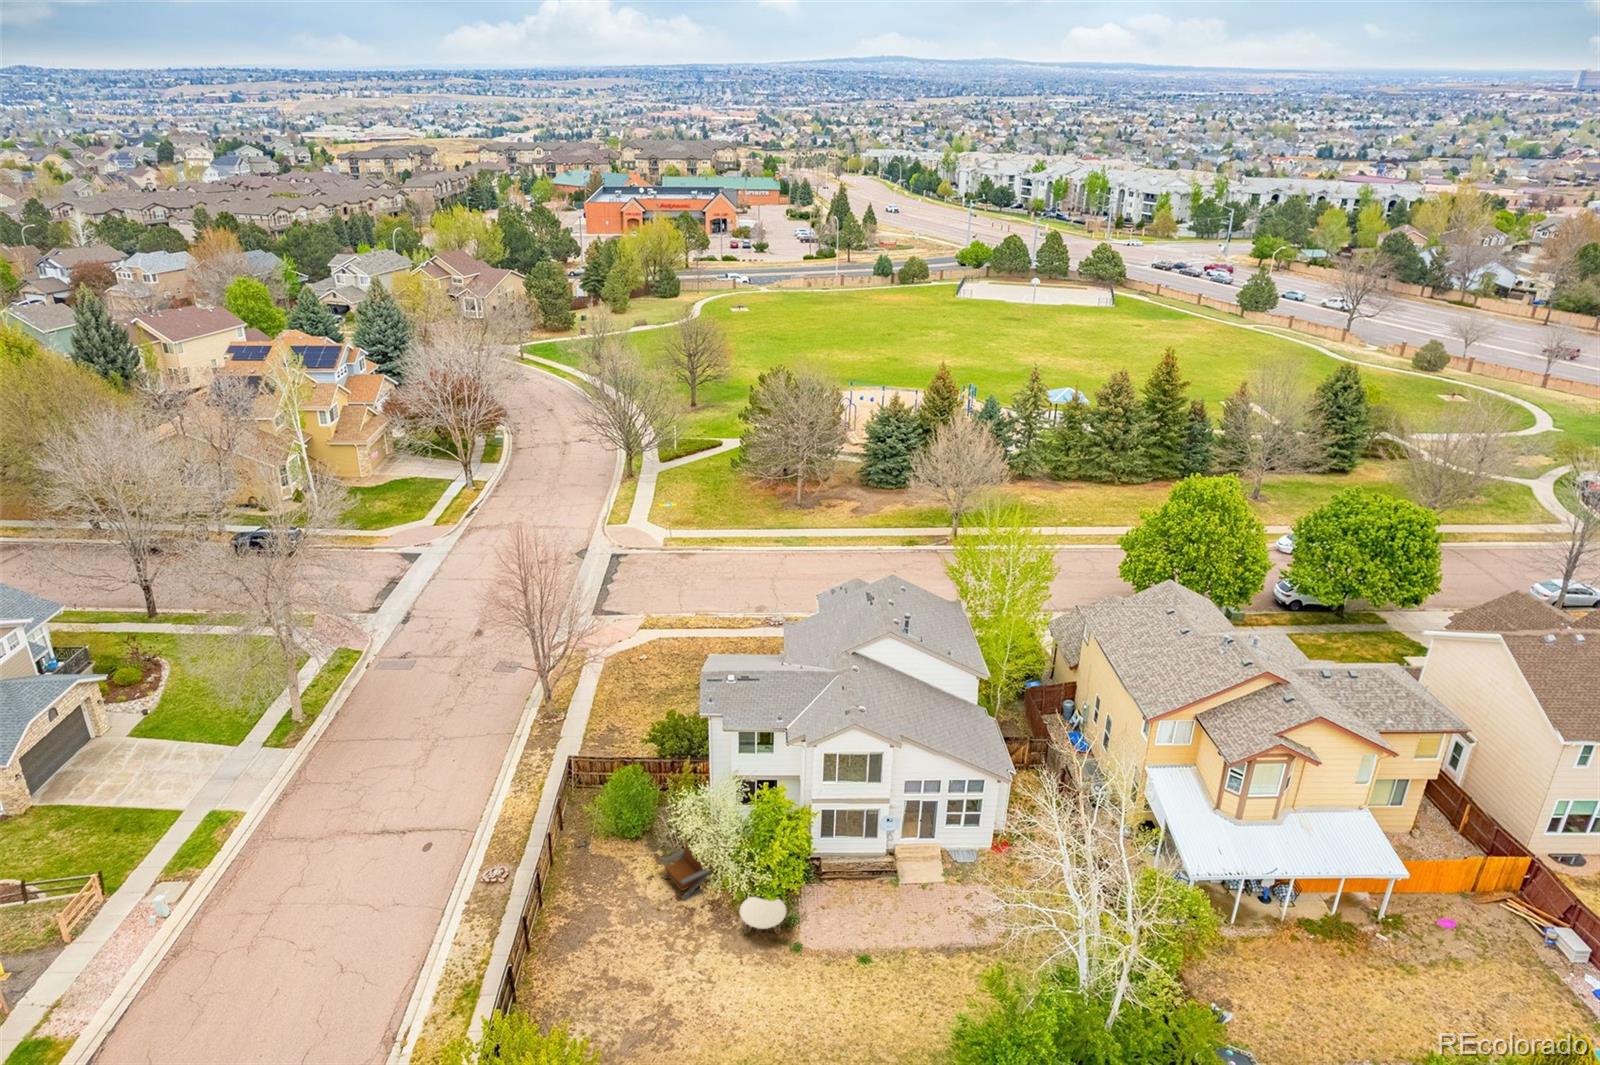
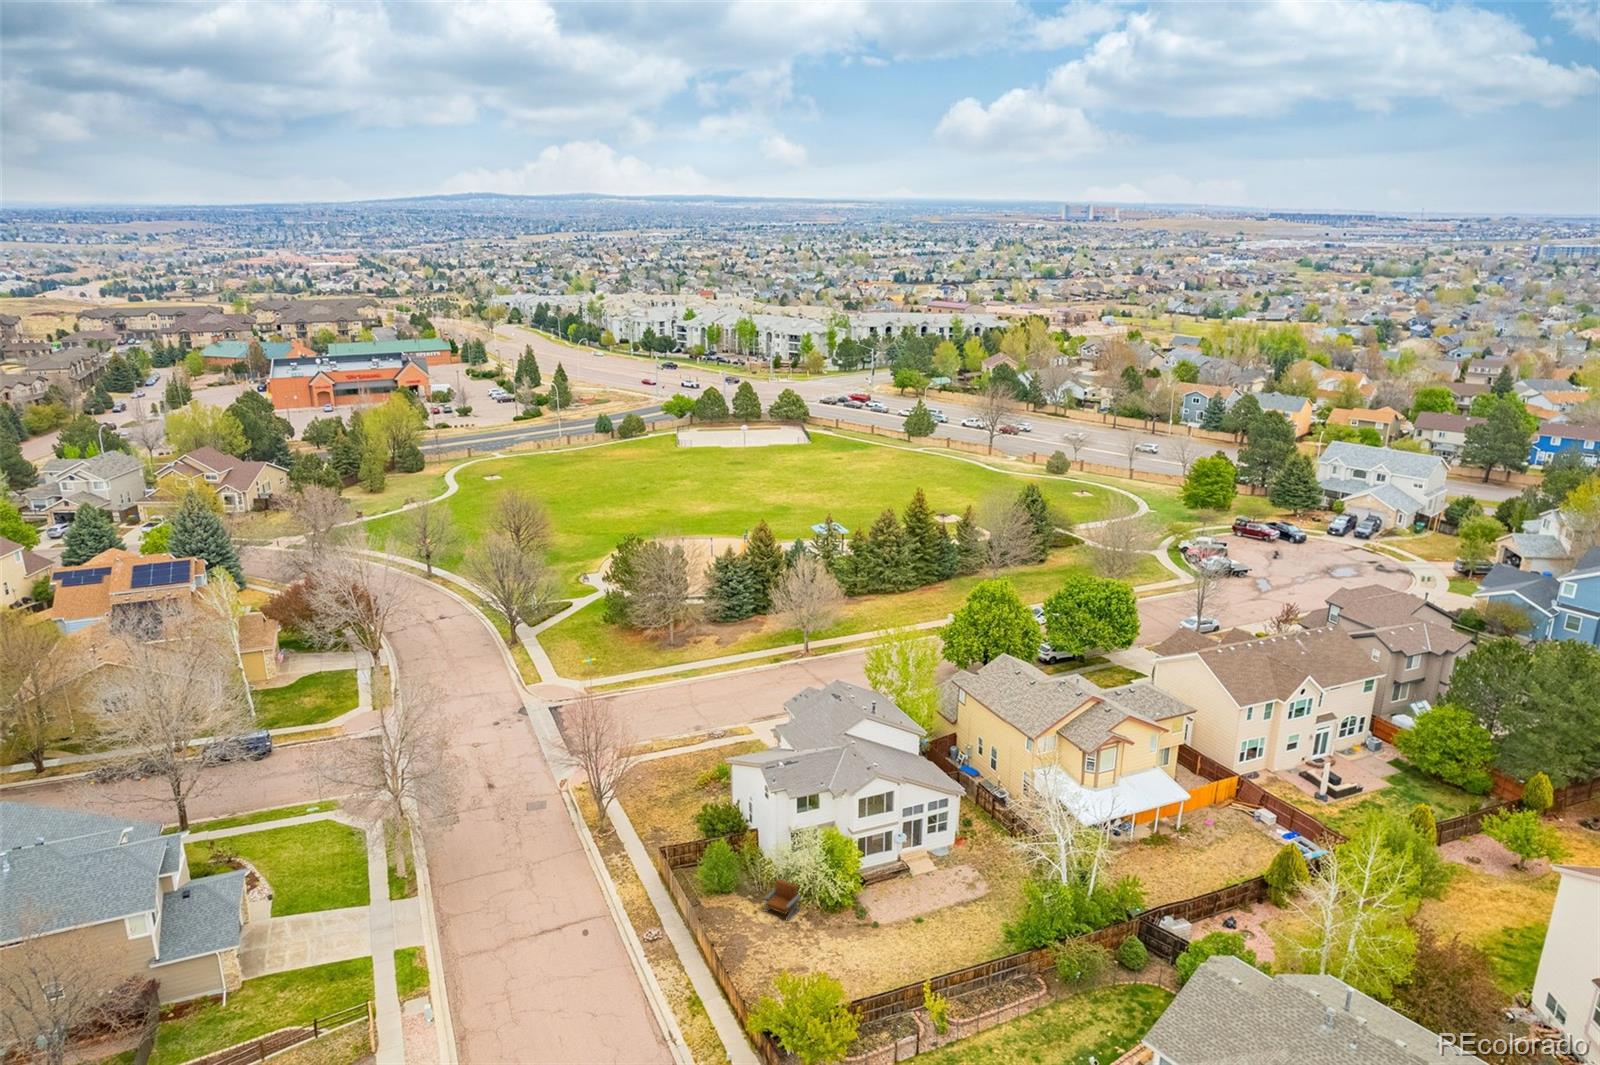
round table: present [740,897,786,934] -> none [832,900,864,928]

